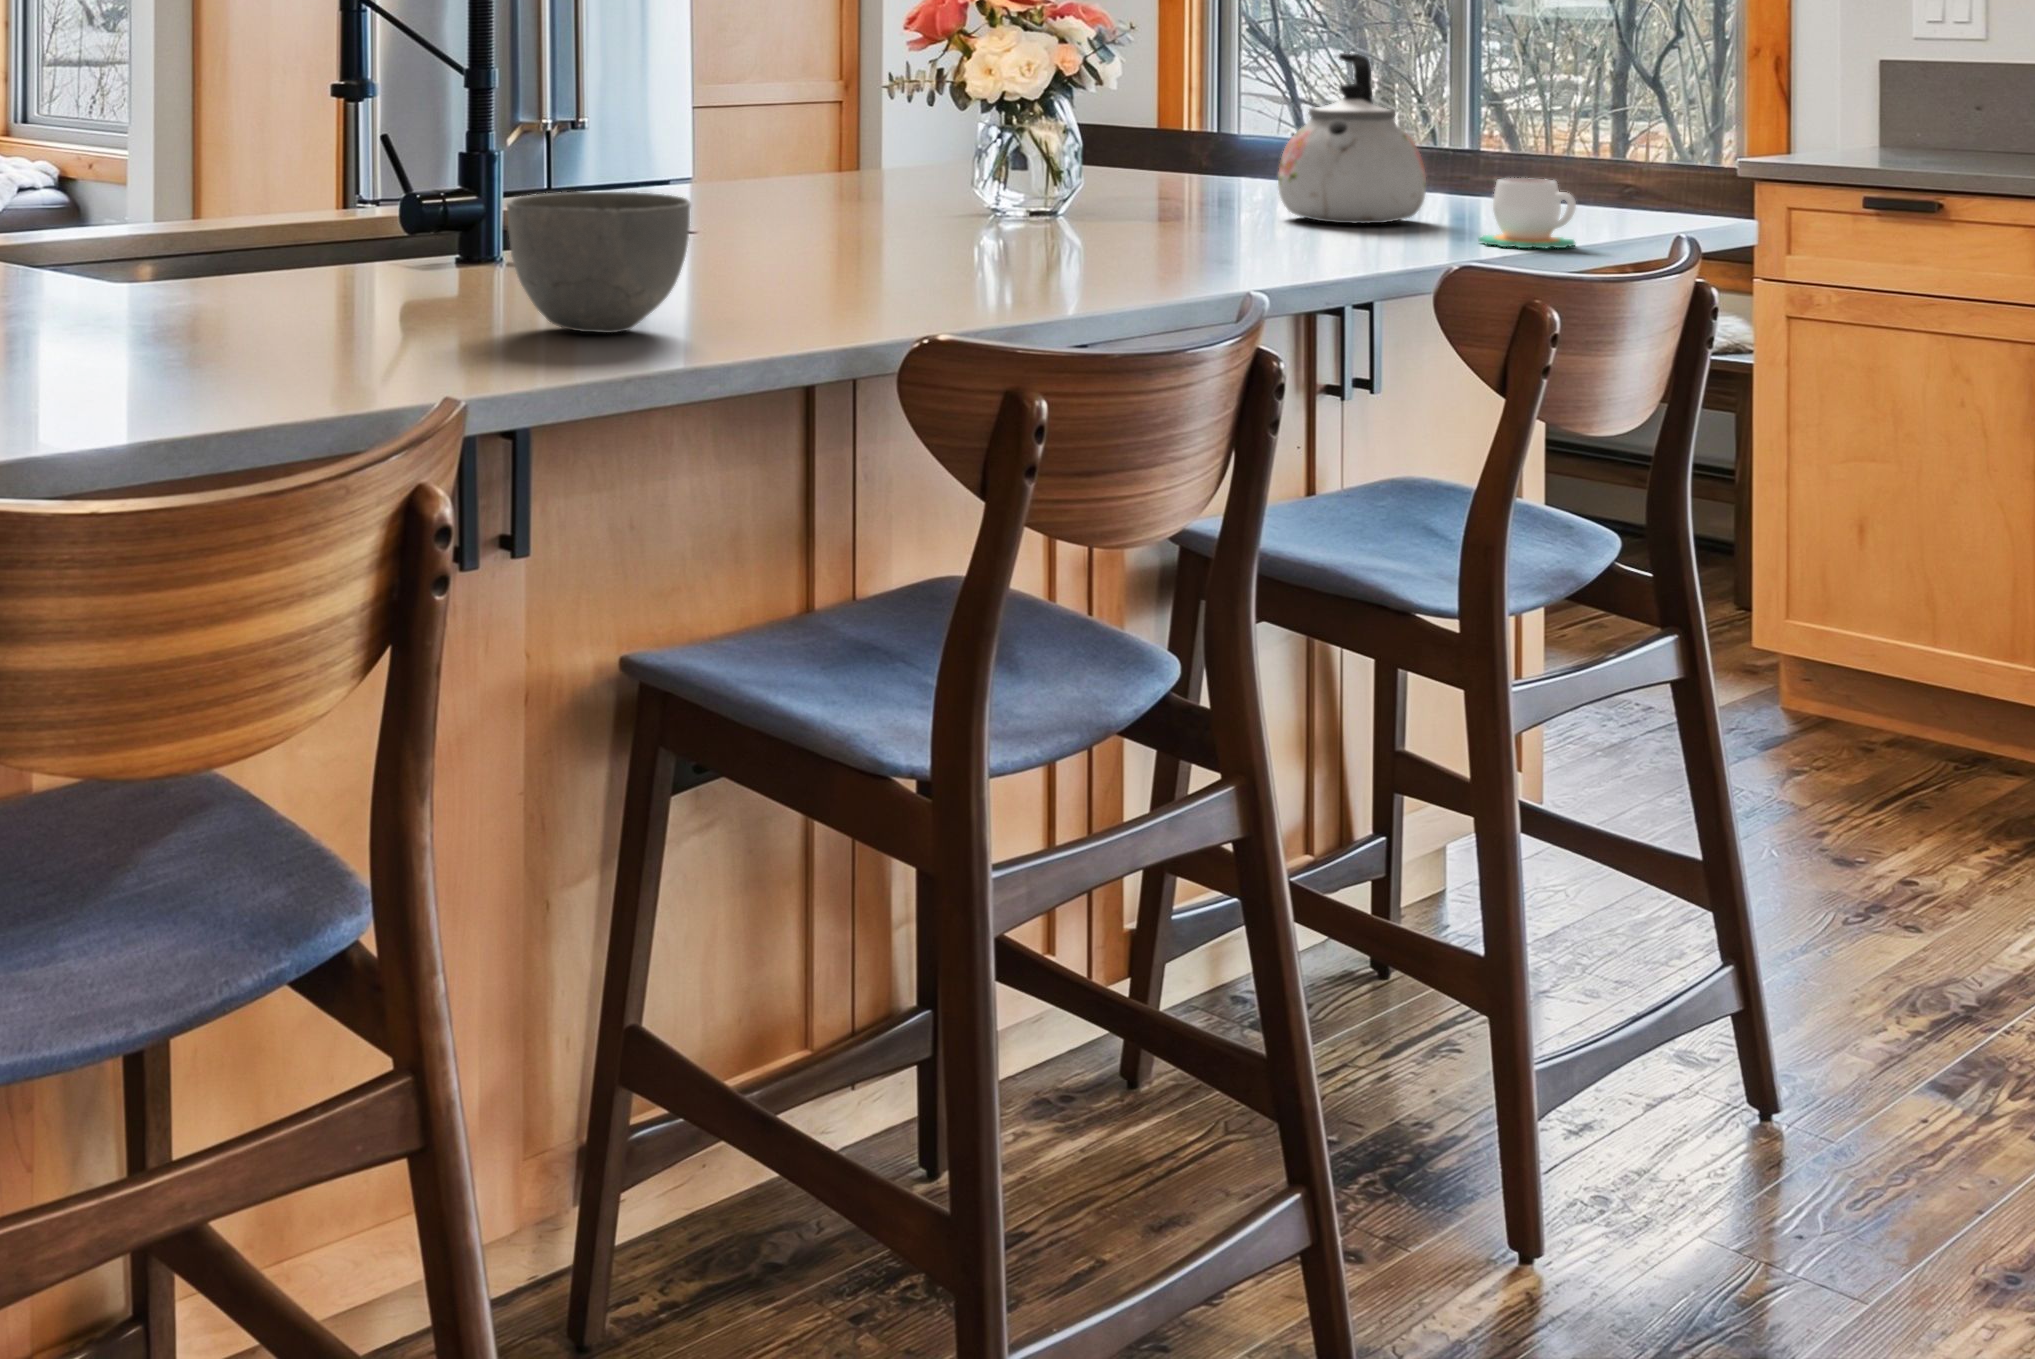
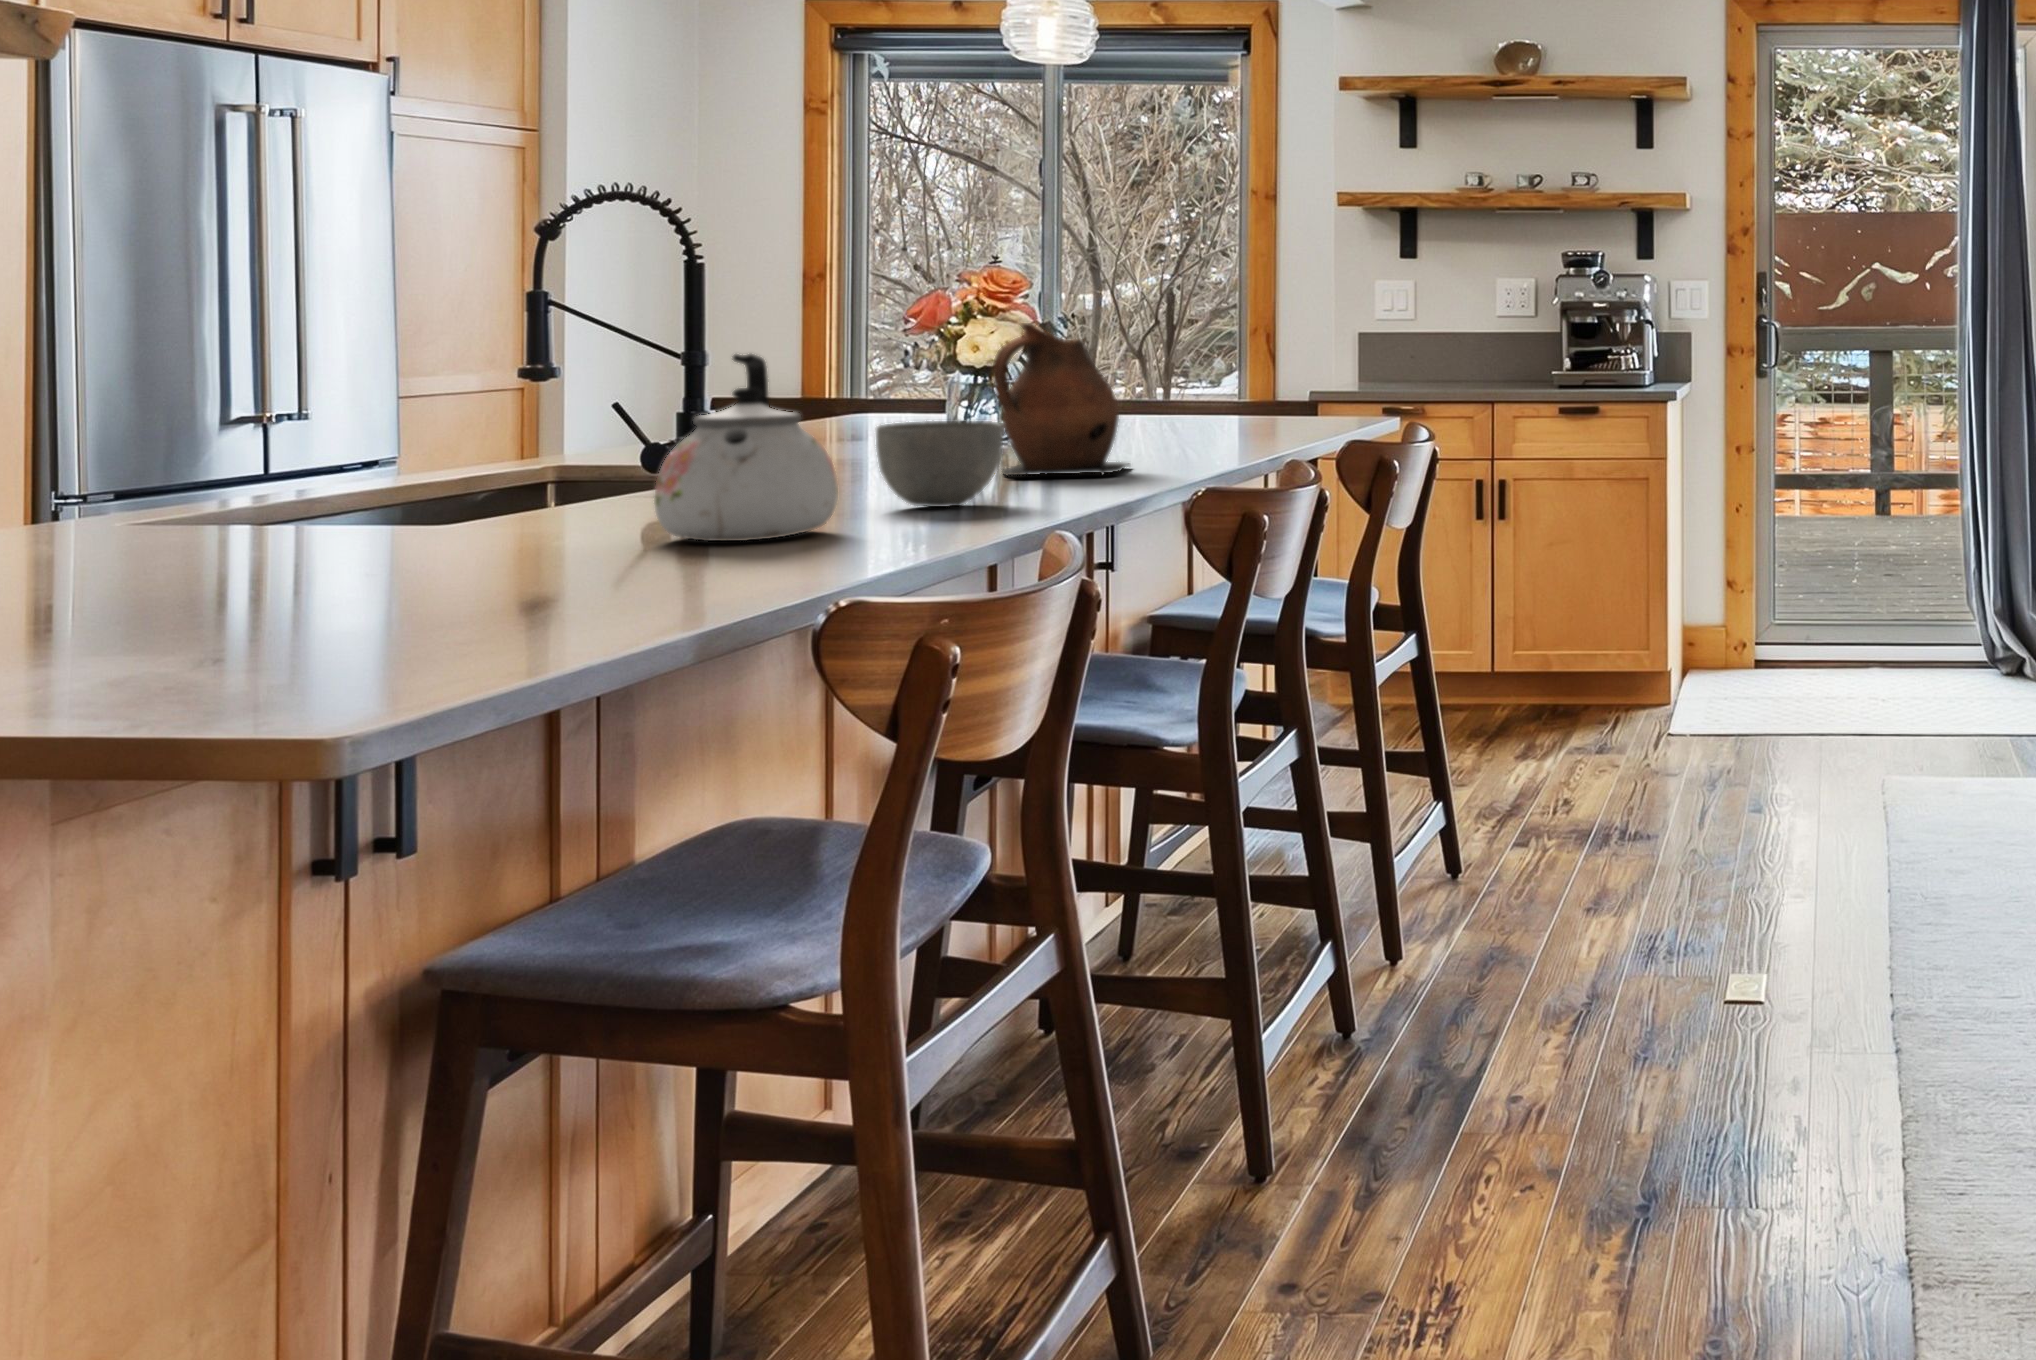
ceramic pitcher: none [839,37,1072,297] -> present [993,323,1130,475]
kettle: present [1278,53,1426,223] -> present [654,354,838,541]
mug: present [1478,178,1576,248] -> none [1276,400,1333,438]

